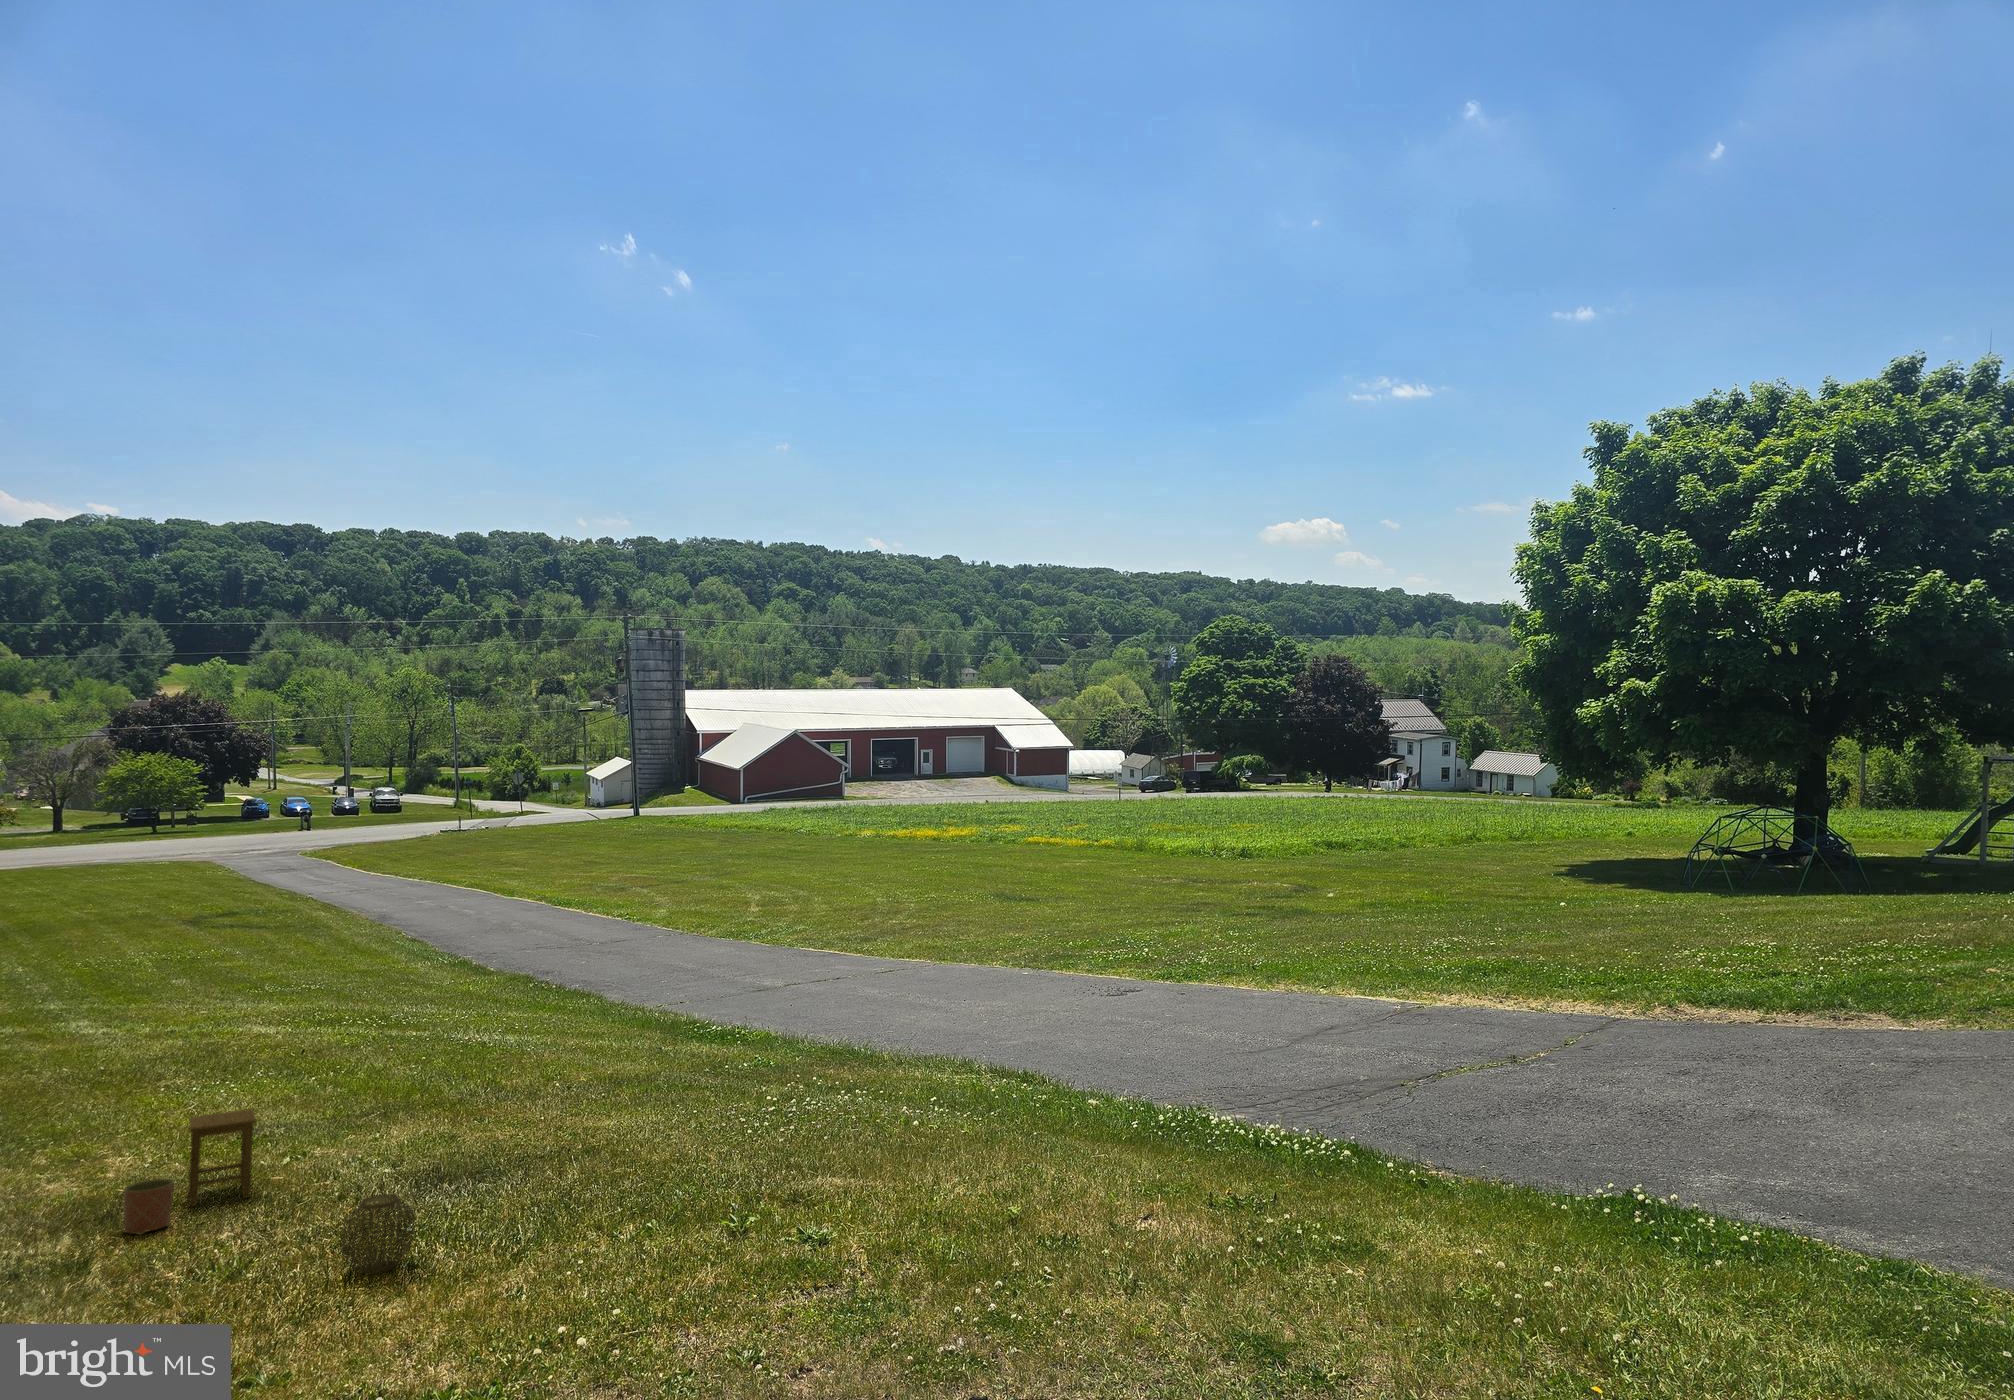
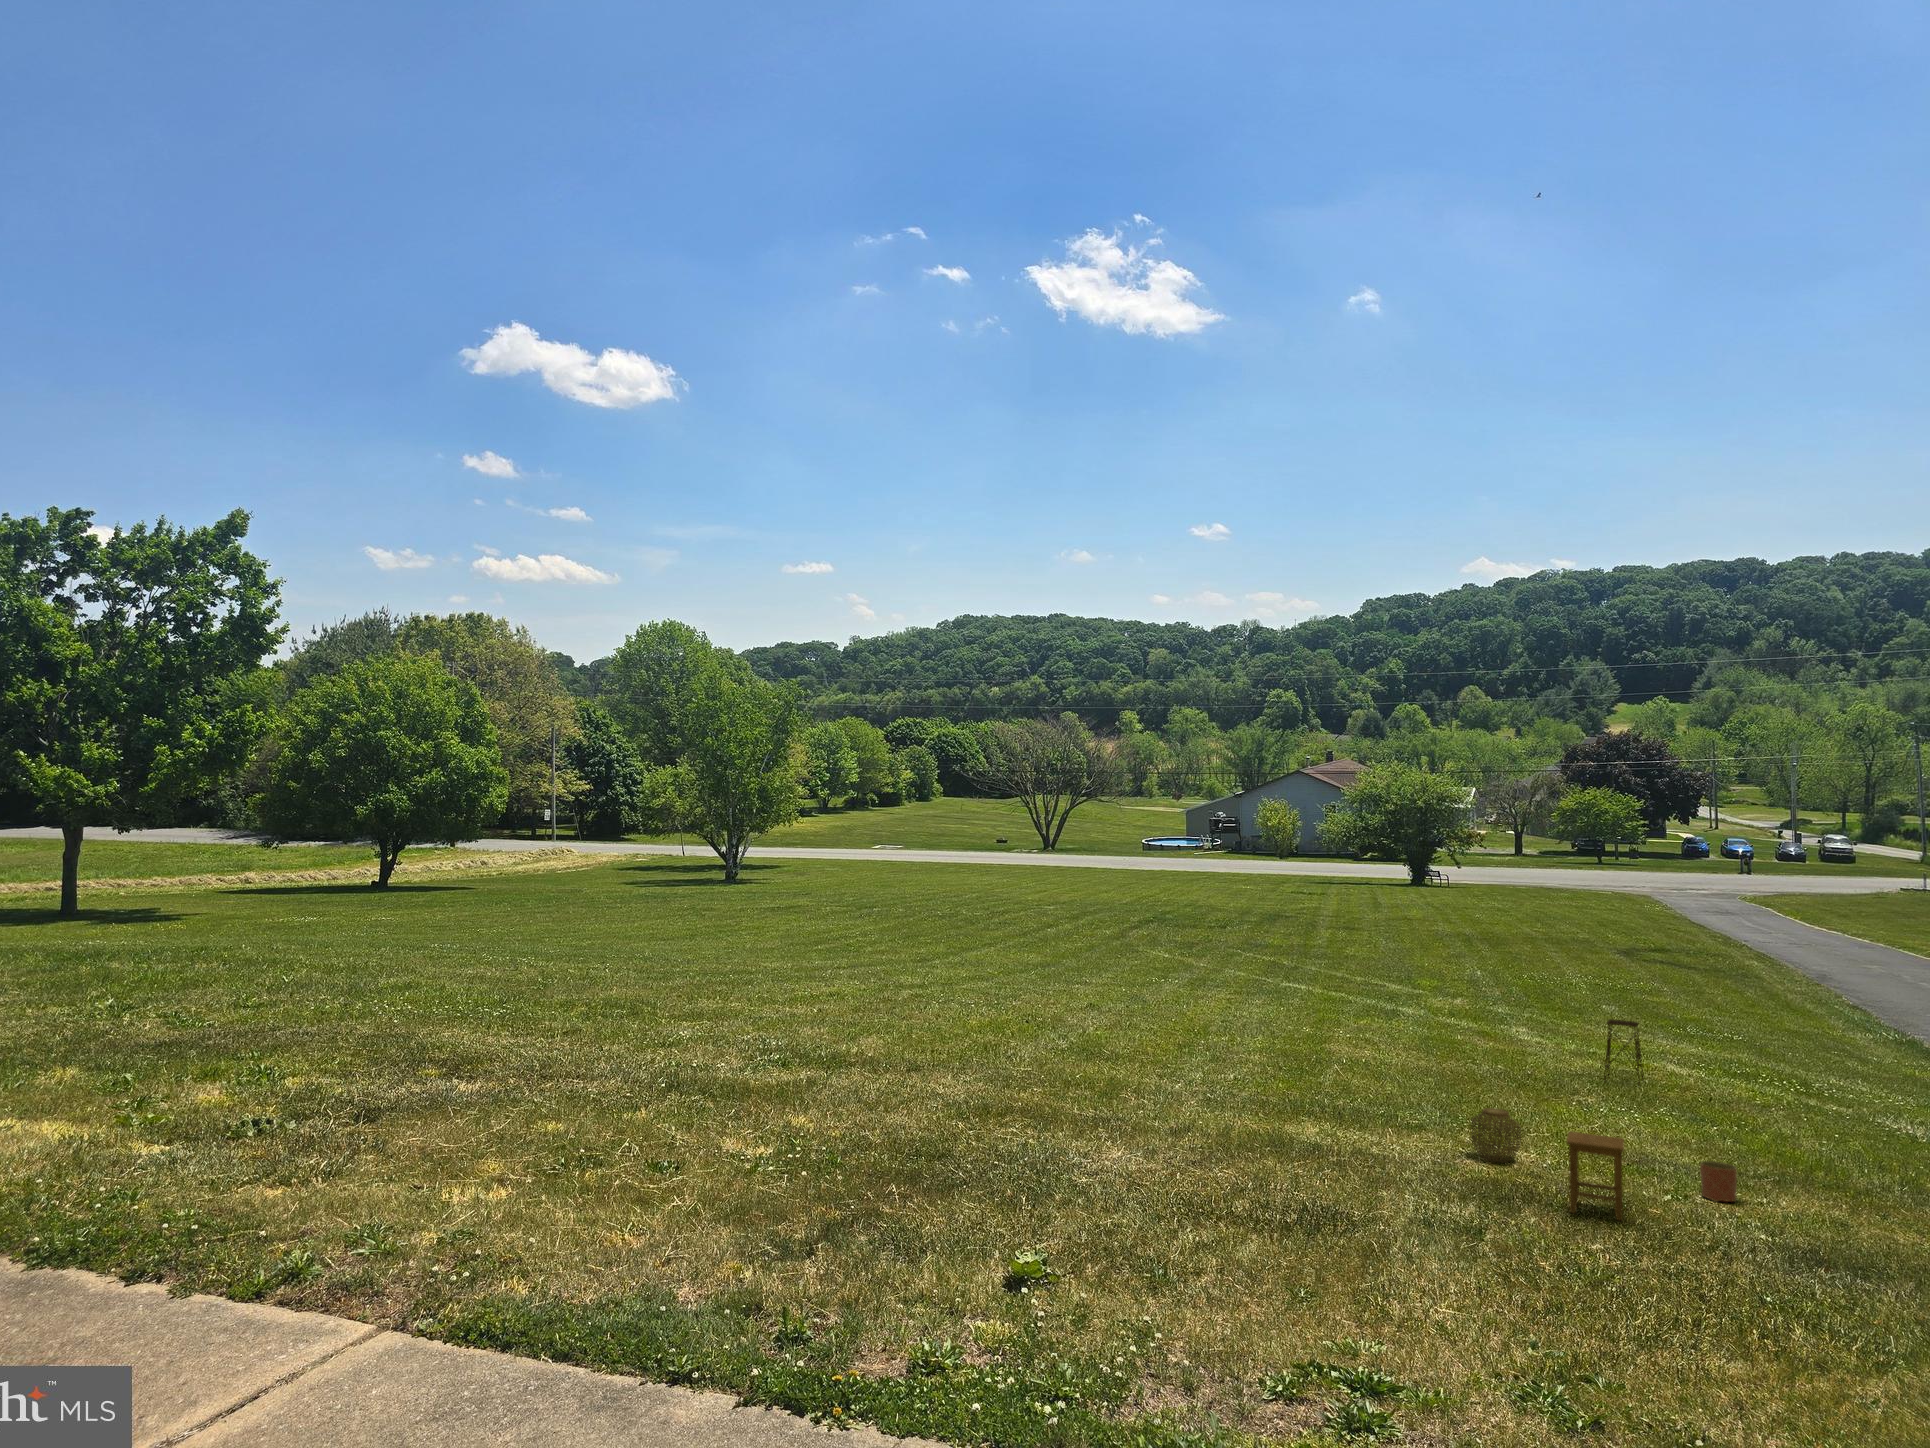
side table: none [193,989,236,1058] -> present [1604,1019,1643,1084]
planter: present [123,1179,174,1235] -> present [1700,1161,1737,1202]
woven basket: present [341,1194,415,1274] -> present [1471,1108,1521,1162]

